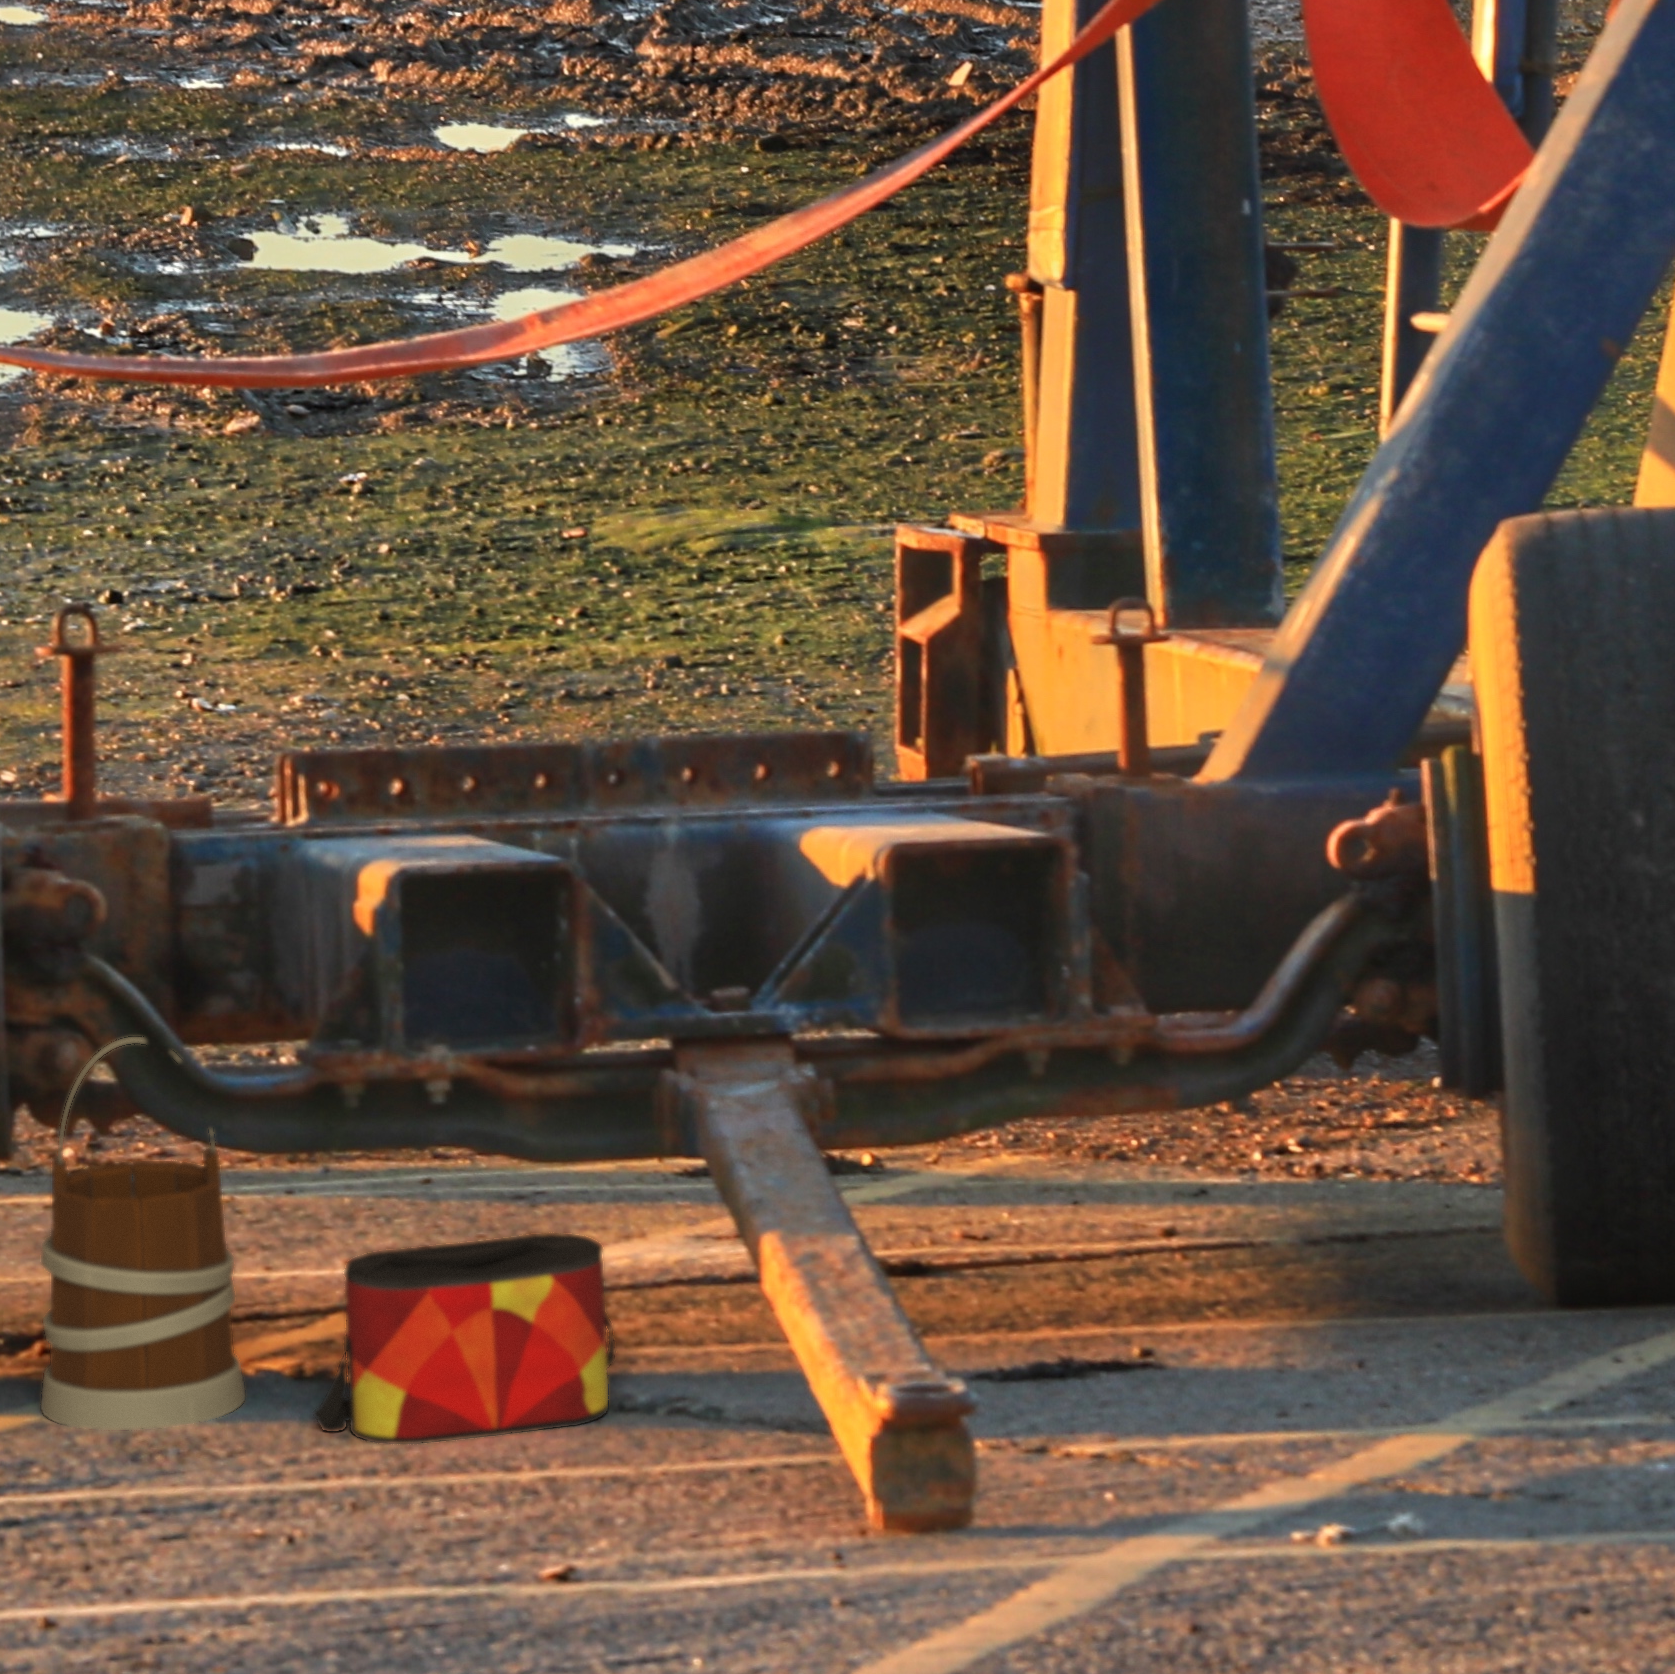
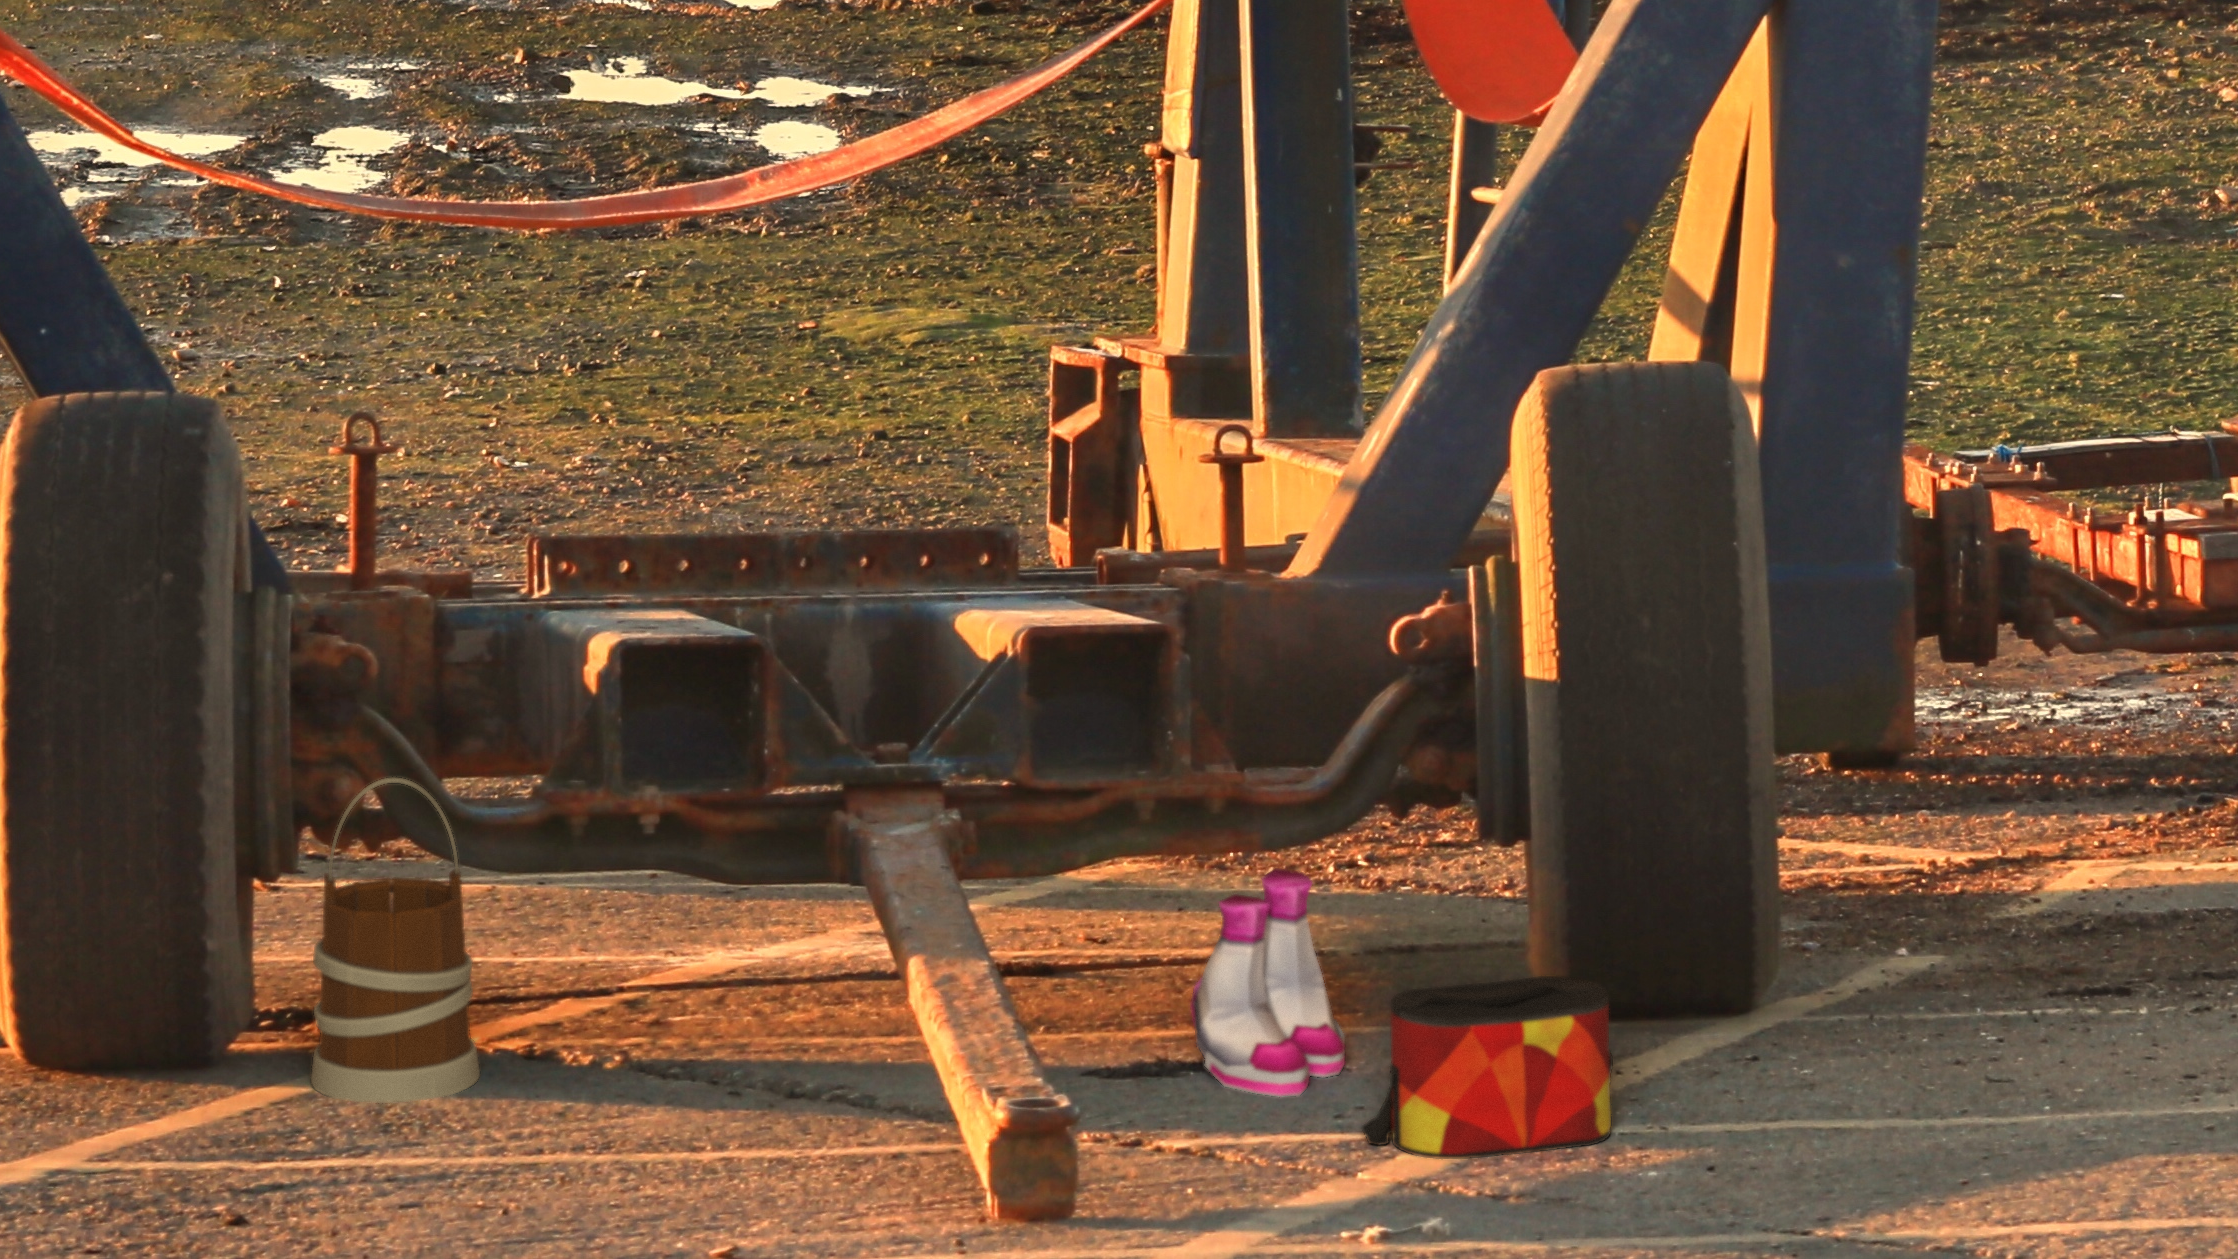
boots: none [1102,1123,1292,1396] -> present [1190,868,1345,1097]
bag: present [313,1233,615,1444] -> present [1362,976,1613,1159]

